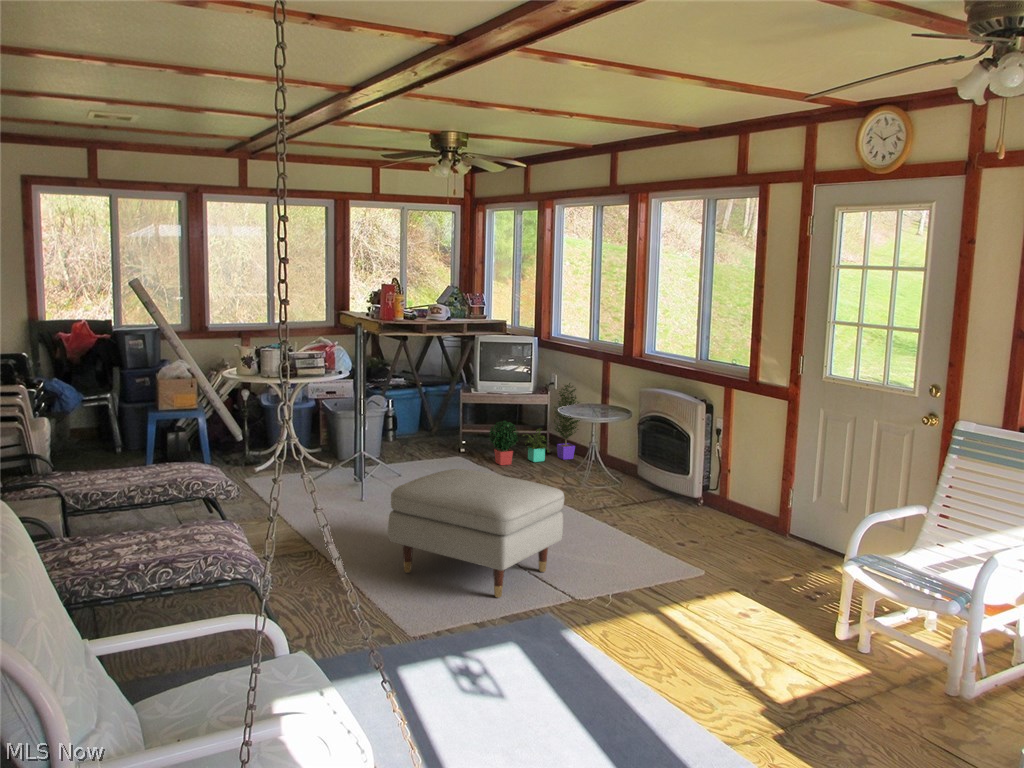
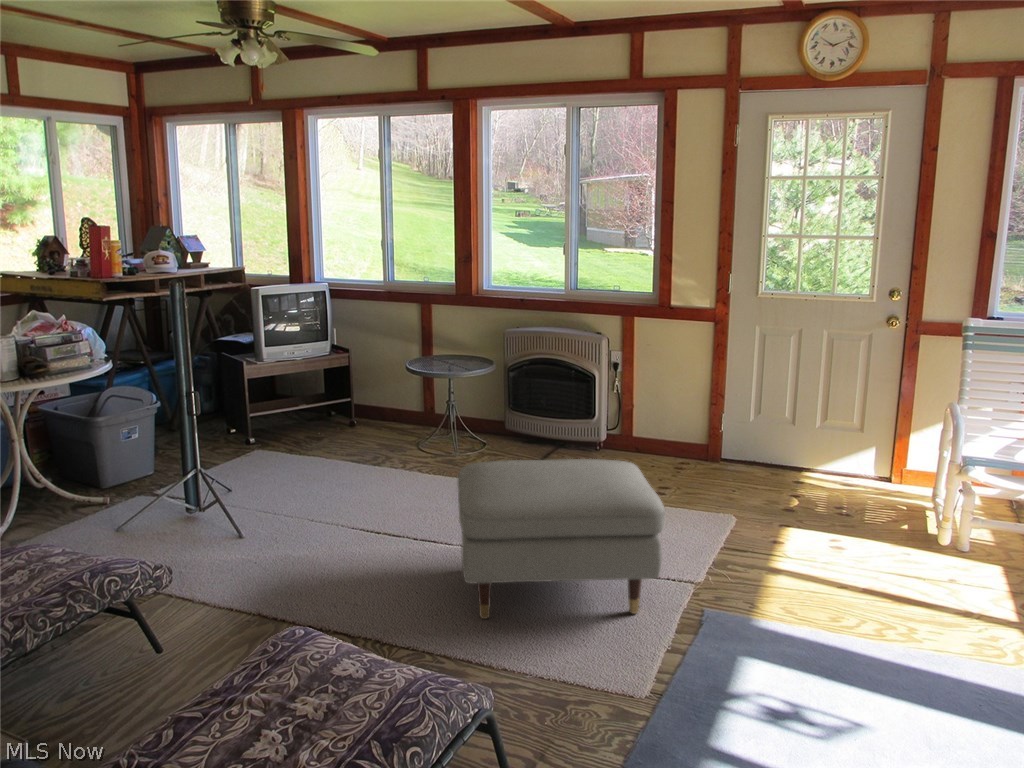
potted plant: present [488,383,580,465] -> none [305,335,400,449]

